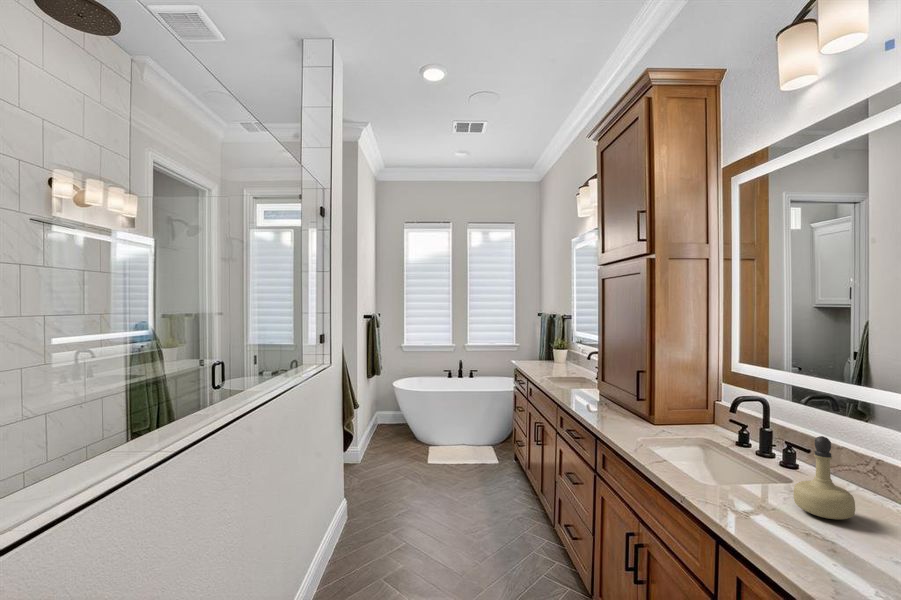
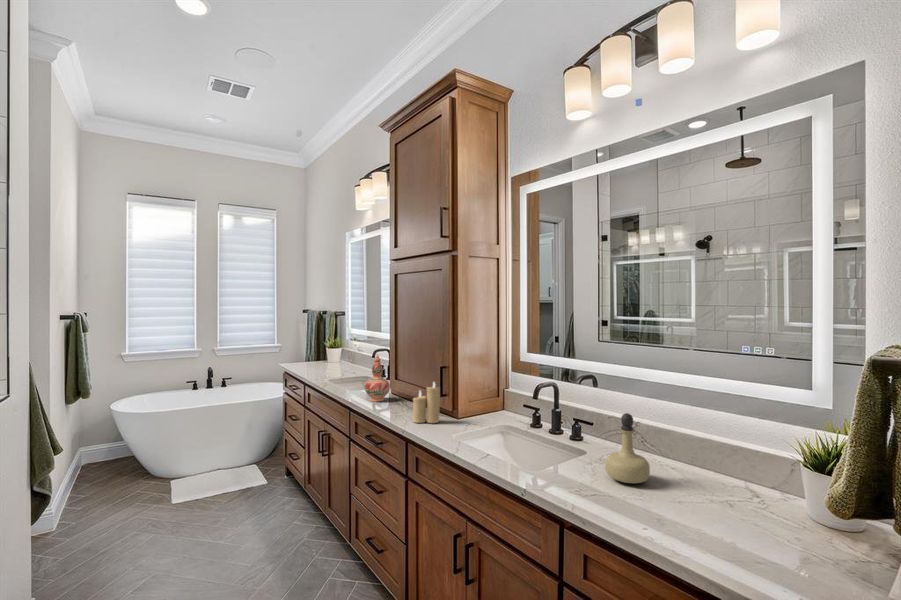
decorative vase: none [570,355,594,400] -> present [365,355,390,402]
candle: none [604,384,633,425] -> present [413,383,440,423]

